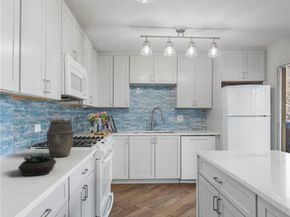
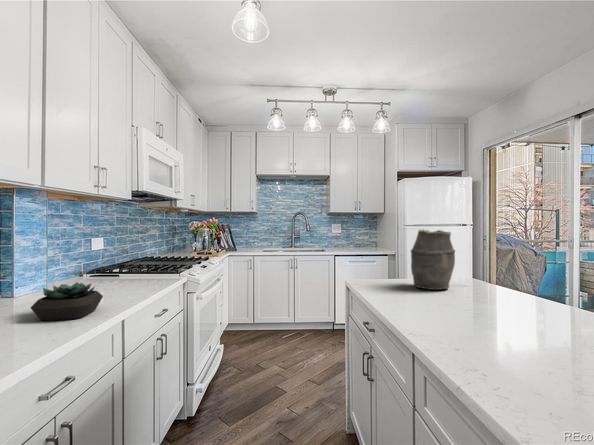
vase: present [47,119,74,157] -> present [411,230,455,290]

